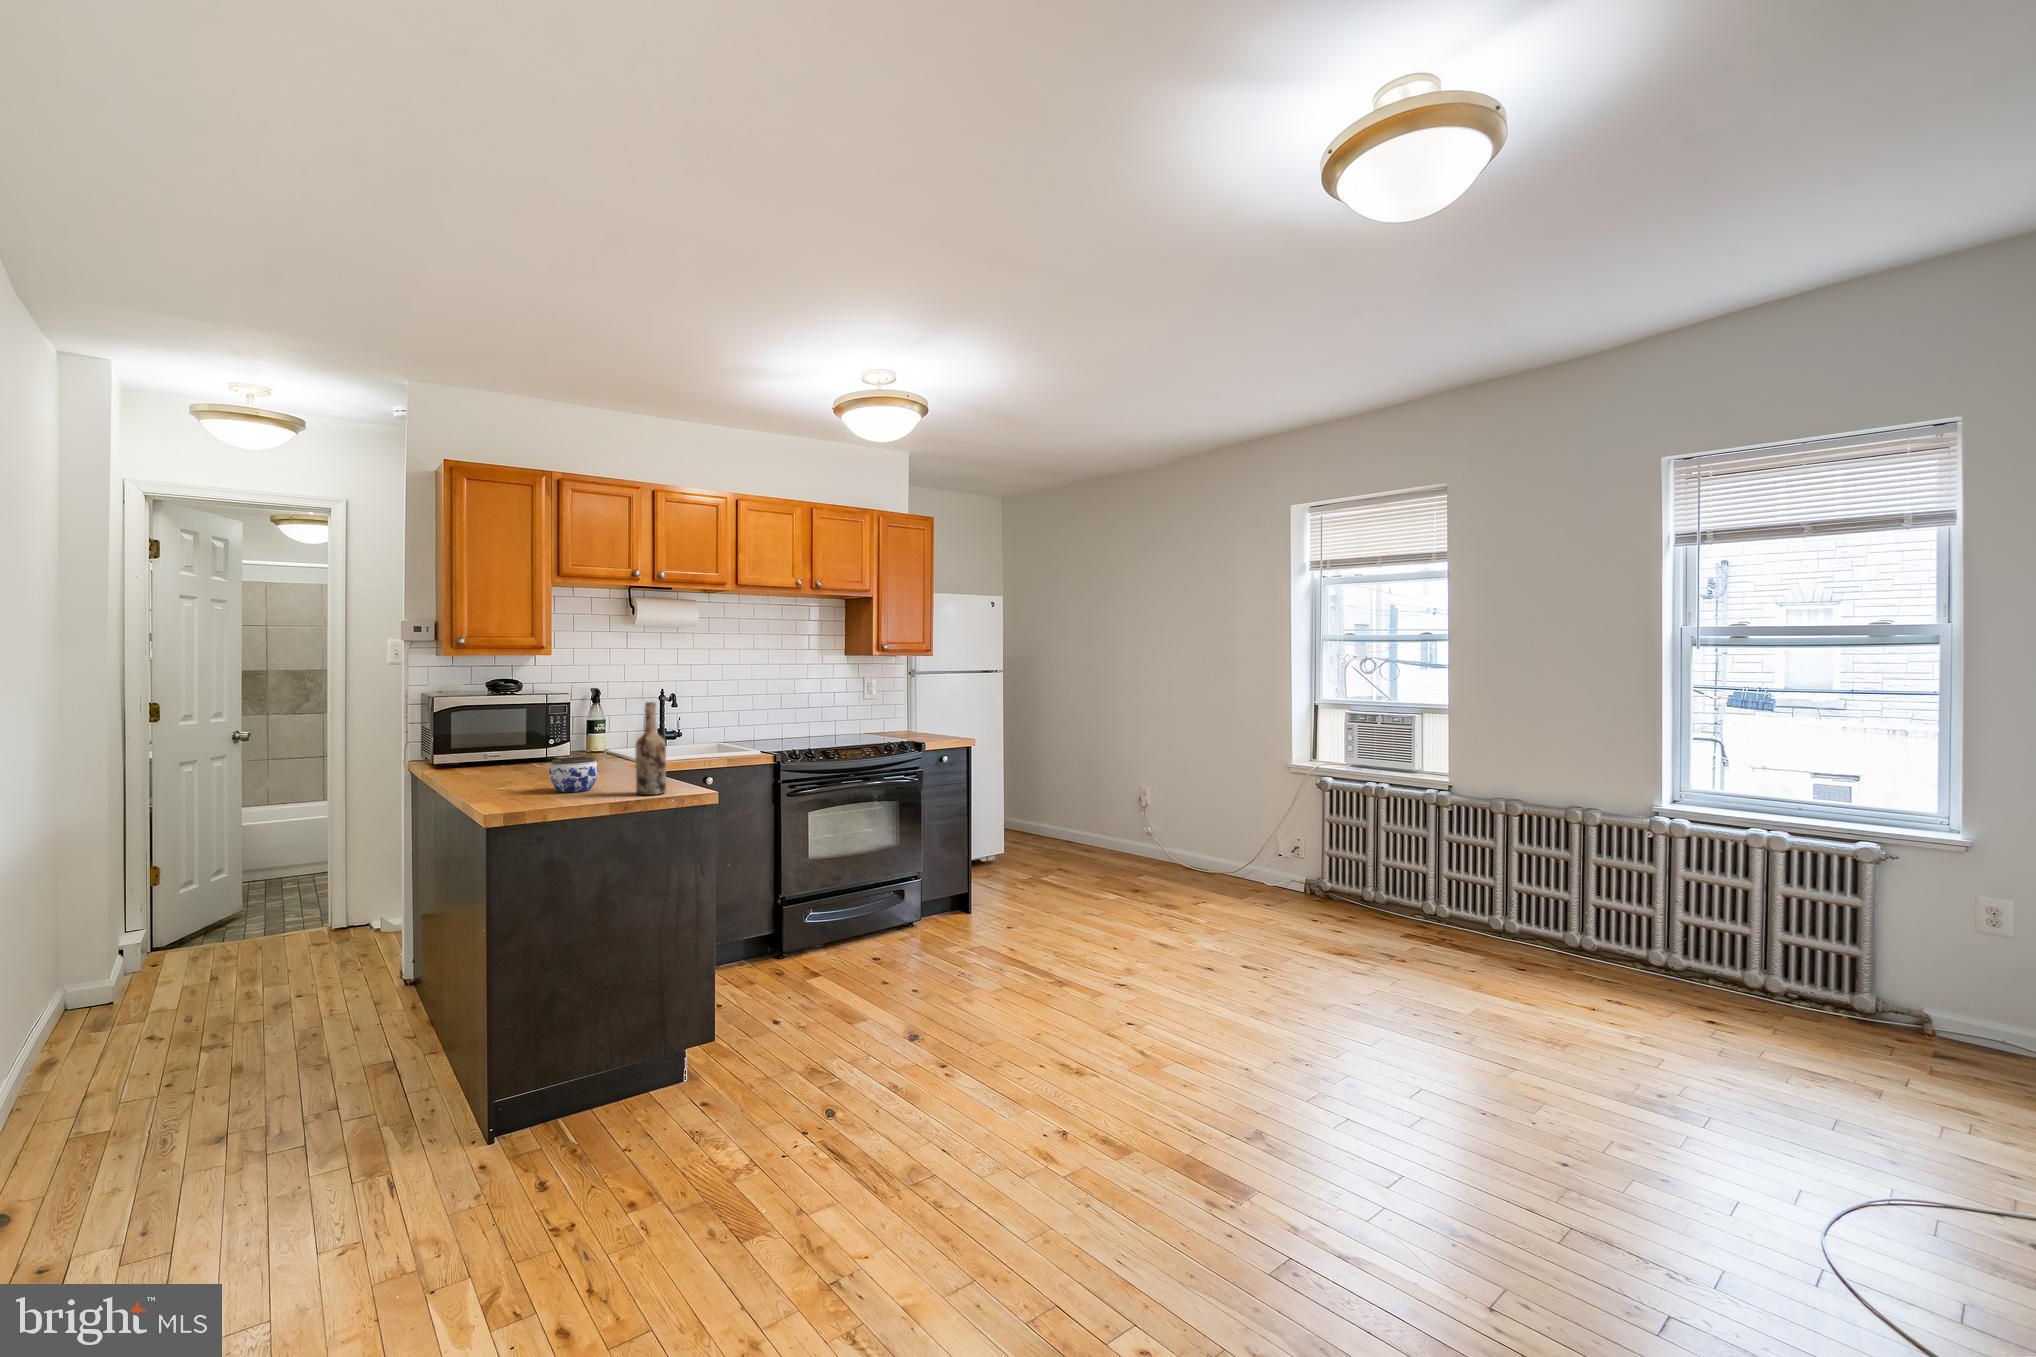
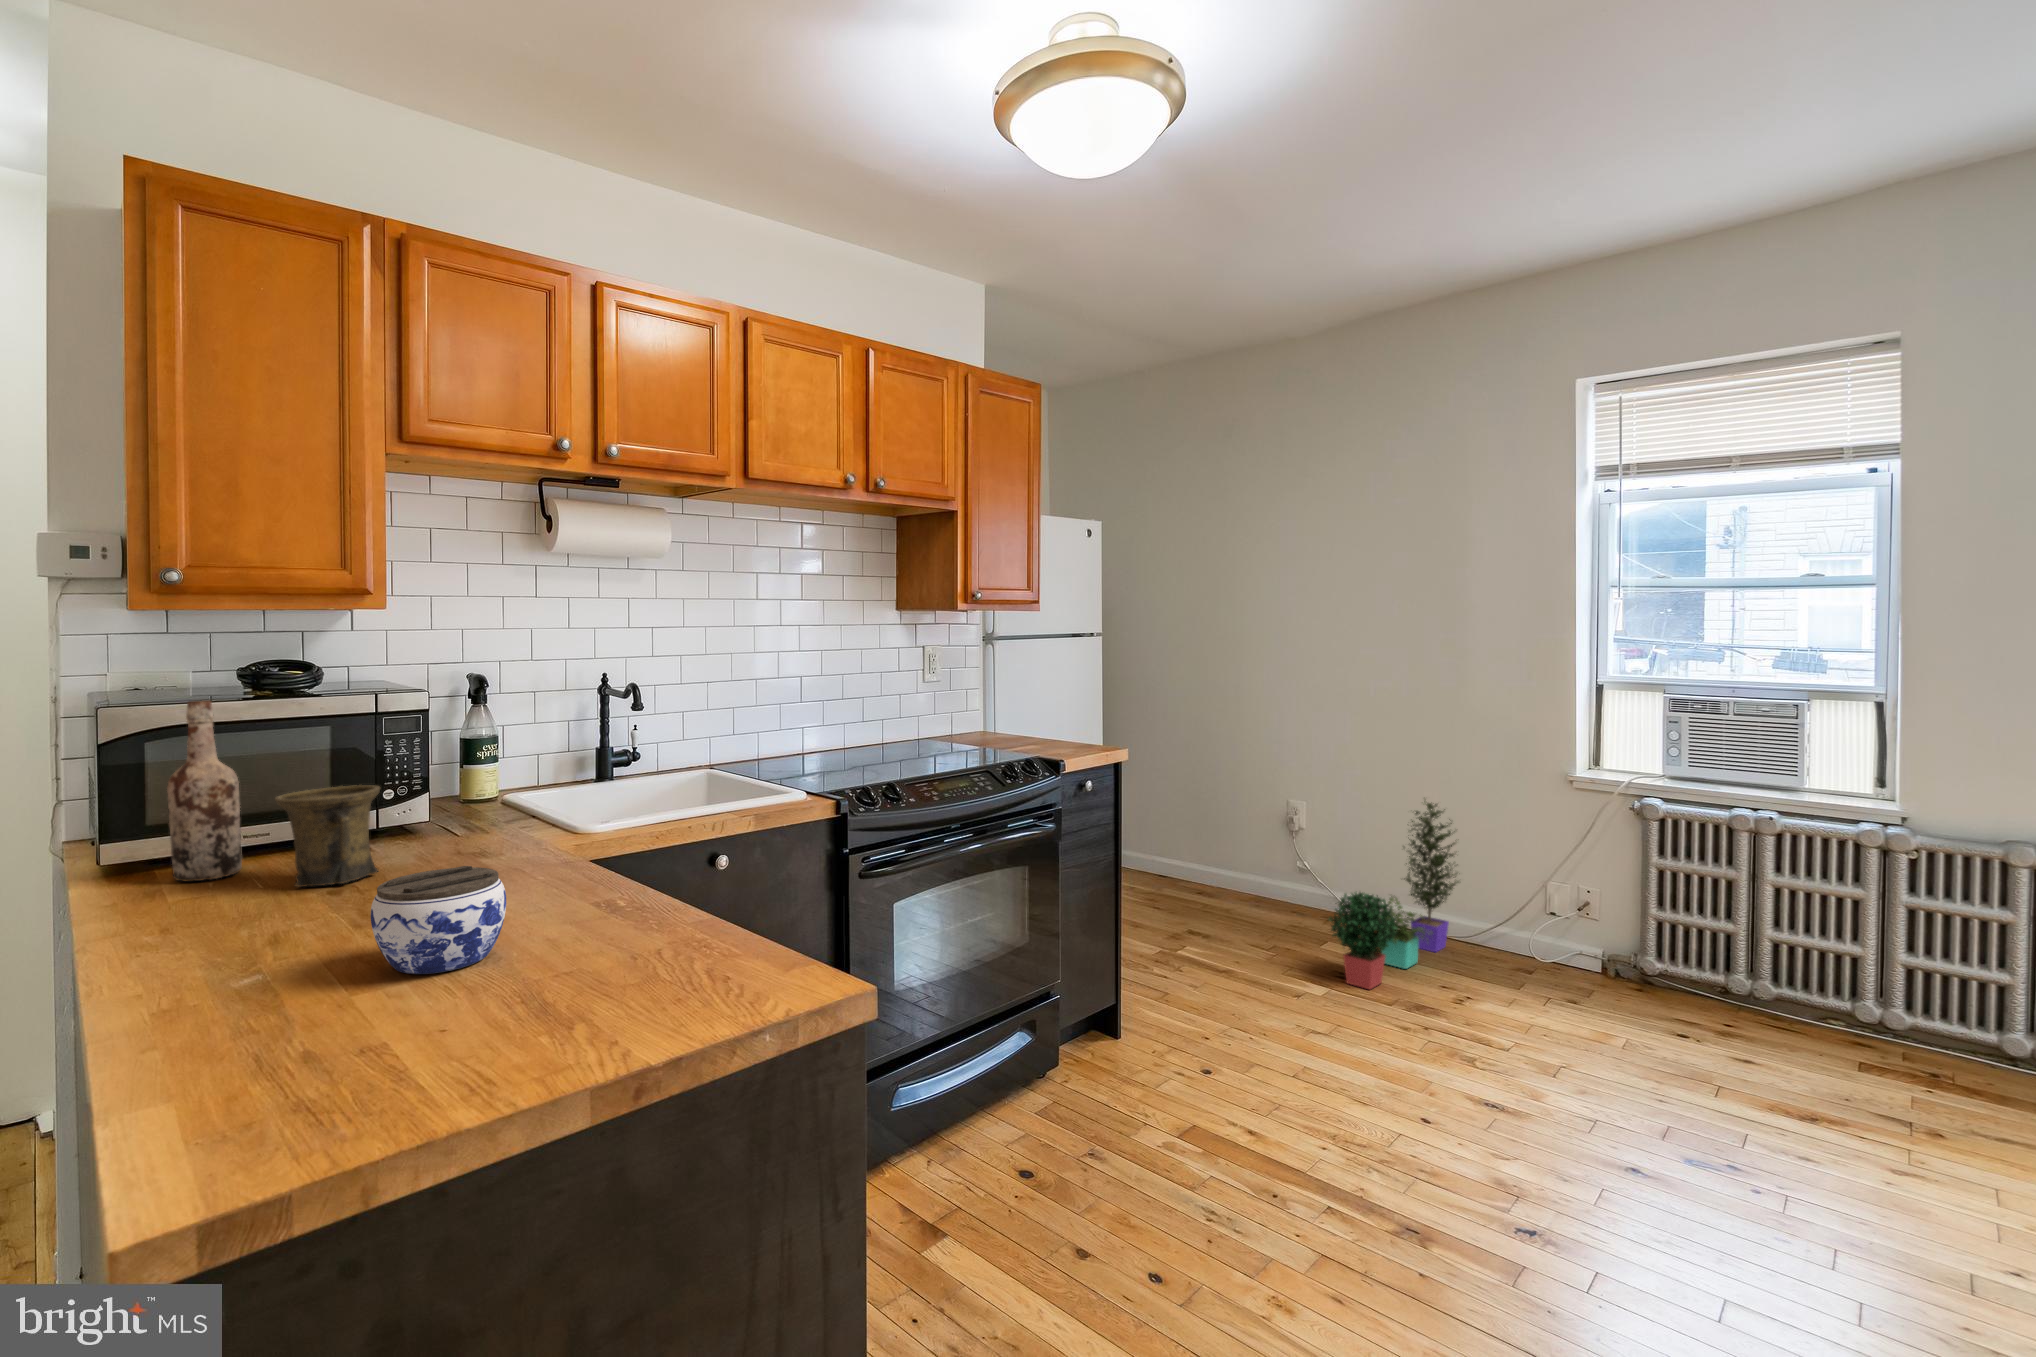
wine bottle: present [635,702,666,795] -> present [167,700,242,881]
mug: none [508,734,550,775] -> present [275,785,380,887]
potted plant: none [1120,780,1228,900] -> present [1329,801,1458,989]

